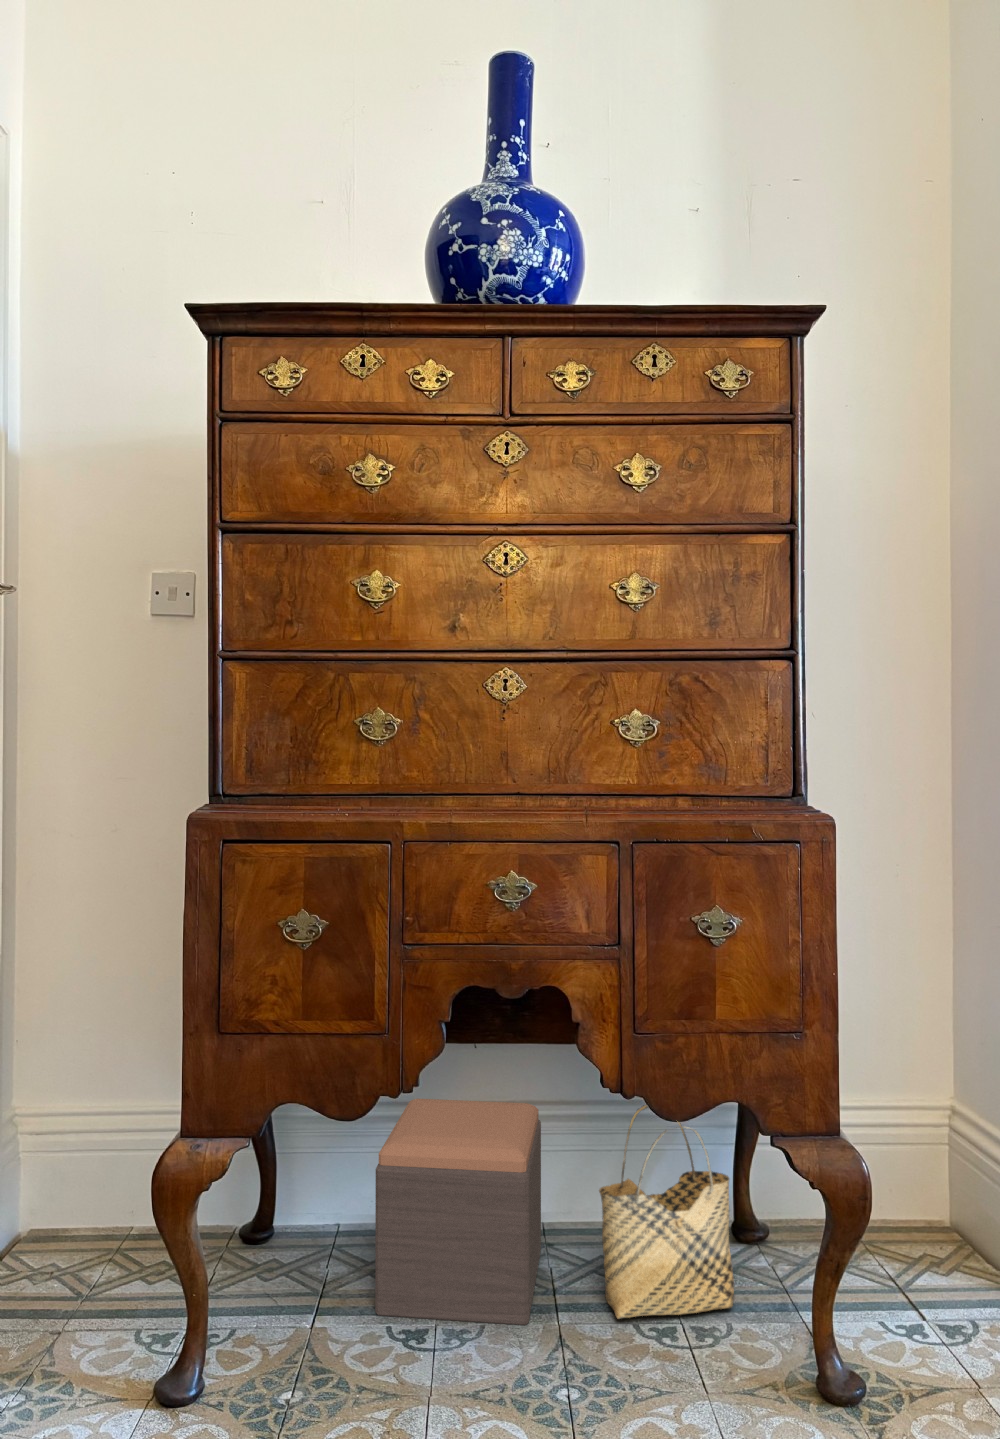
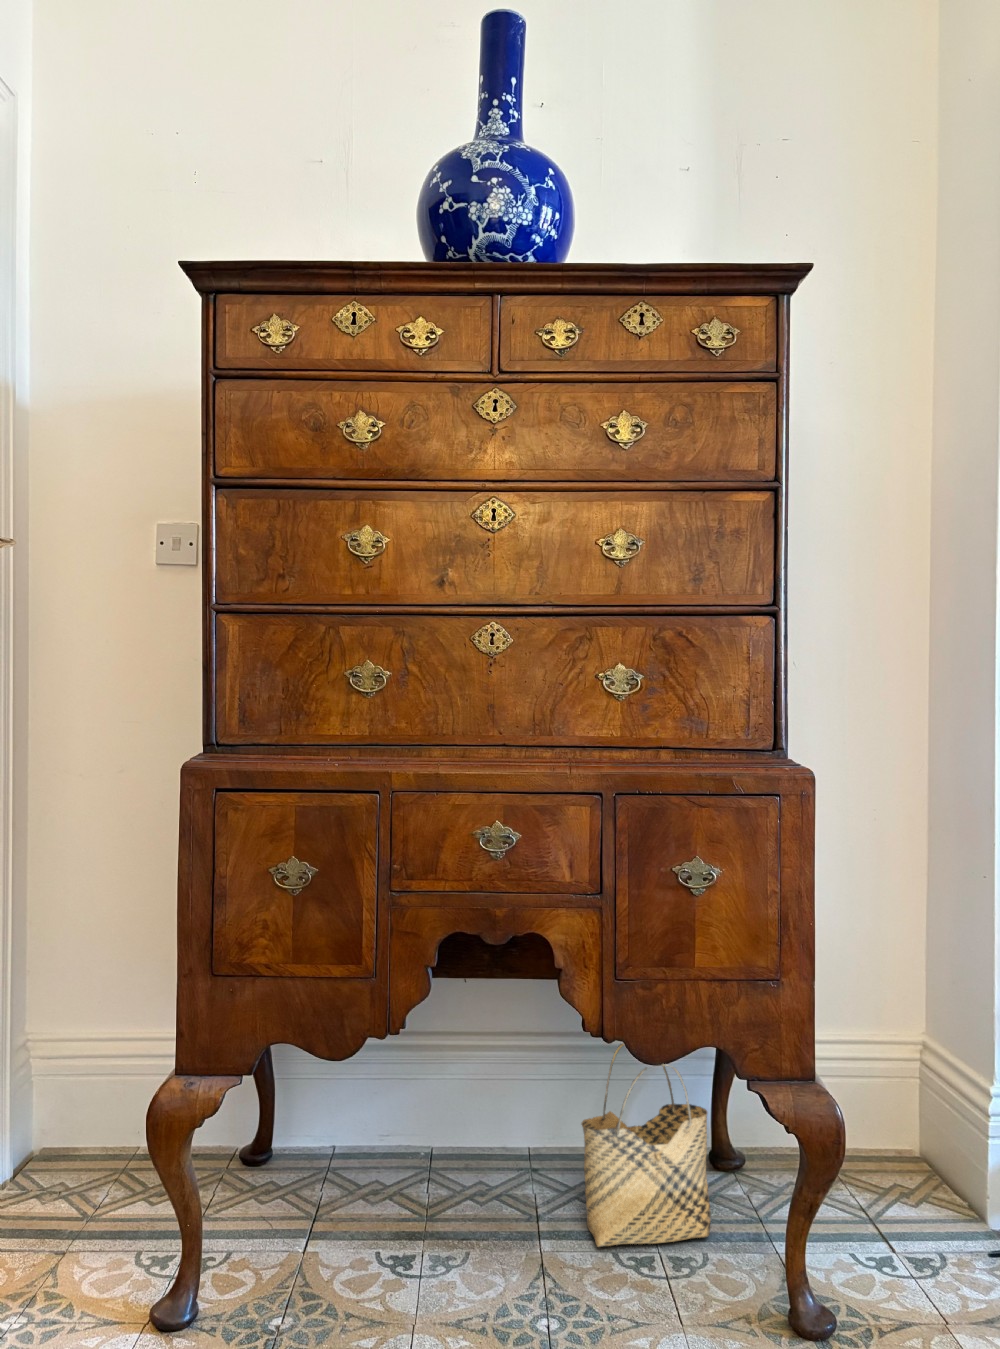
footstool: present [375,1099,541,1325] -> none [366,1029,528,1252]

